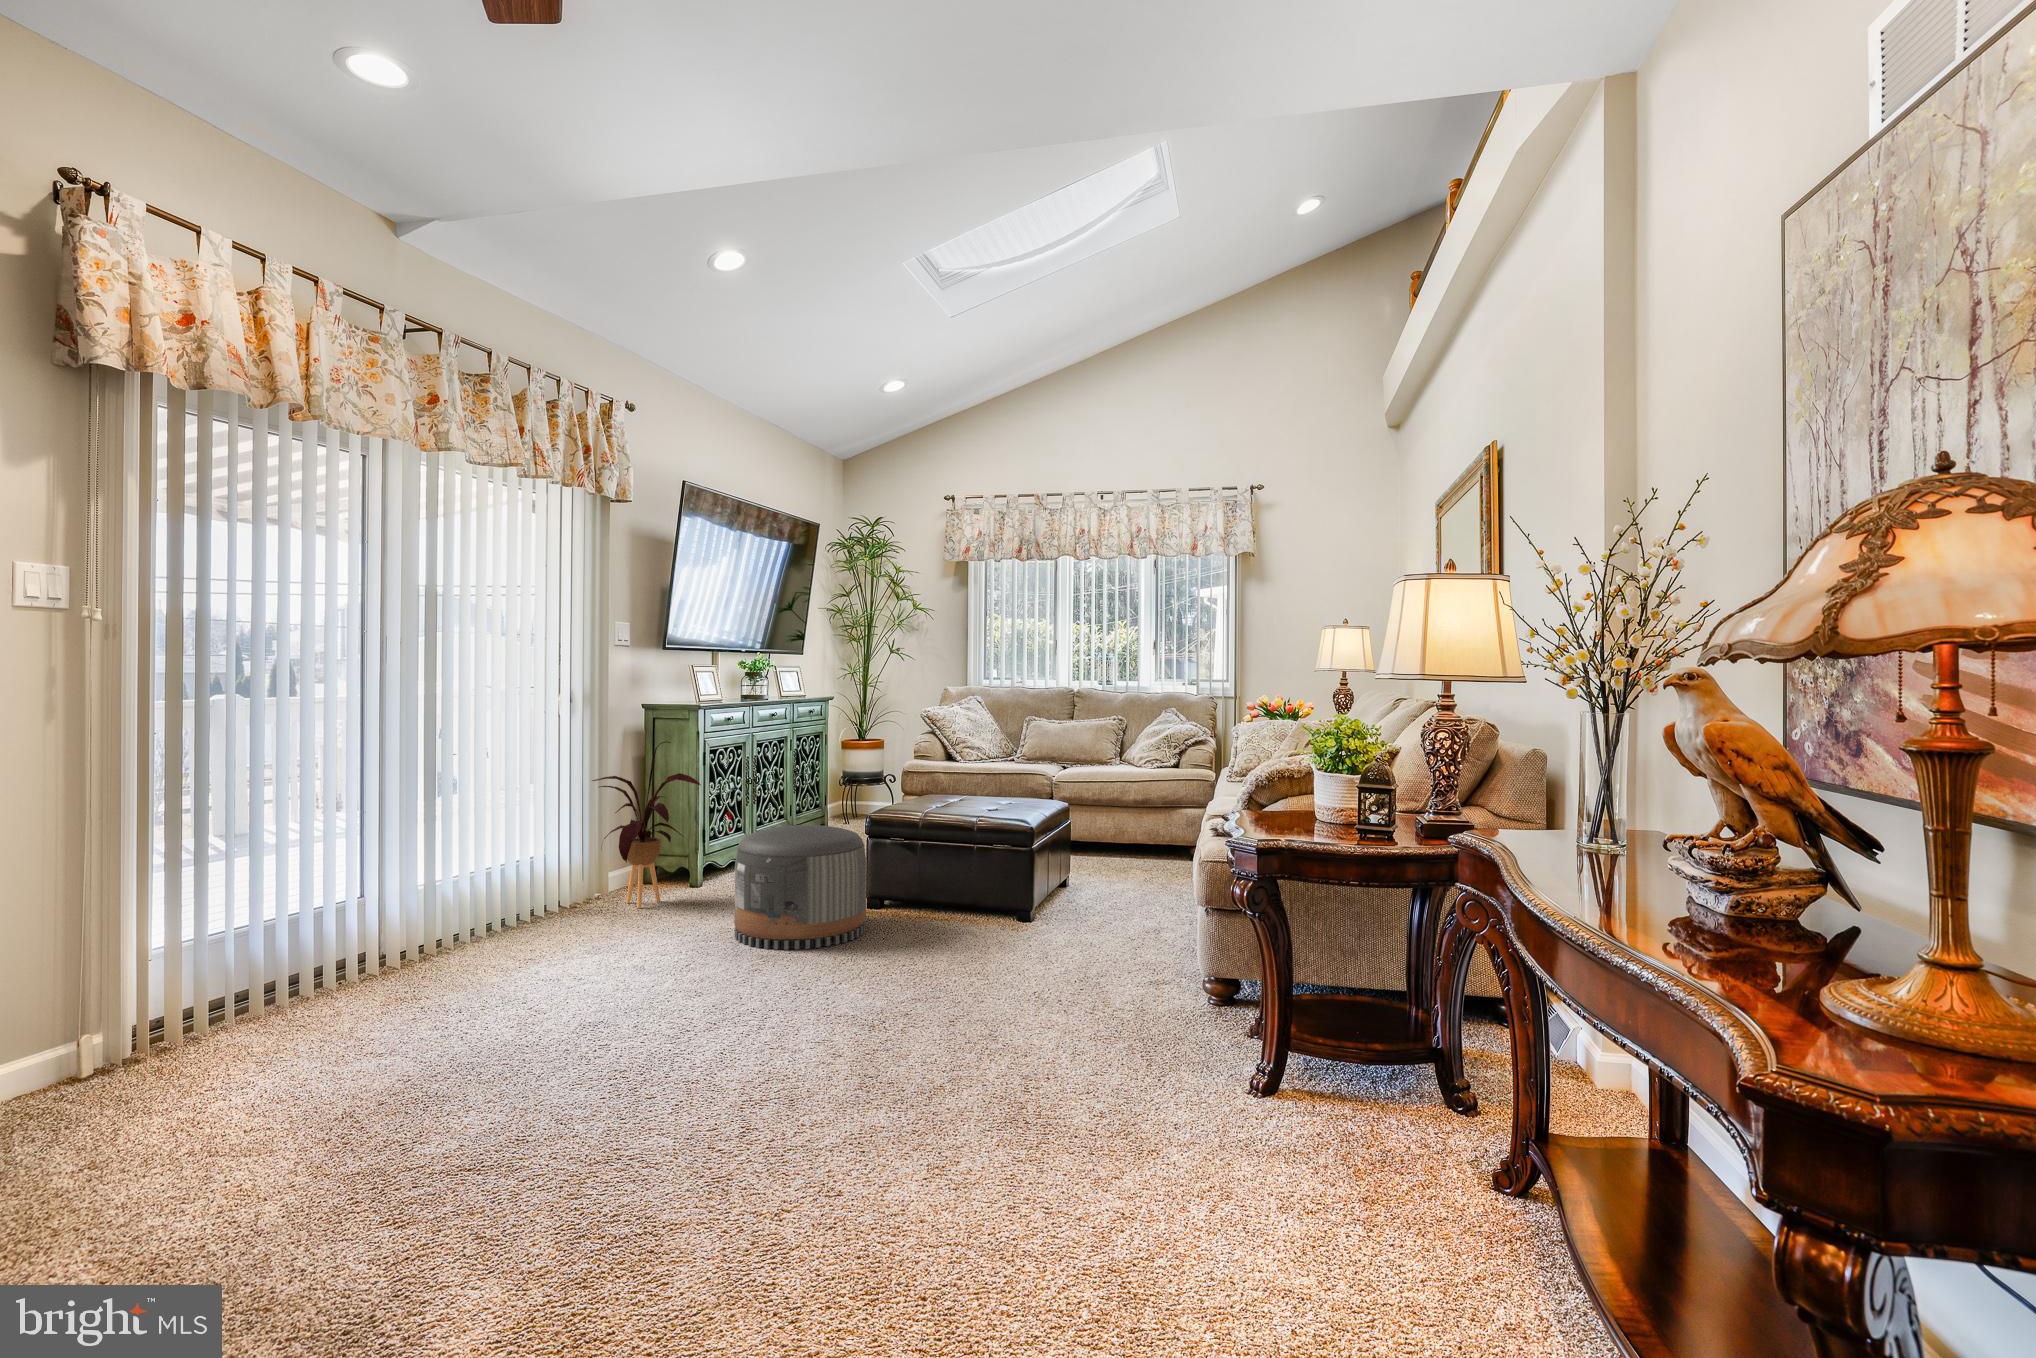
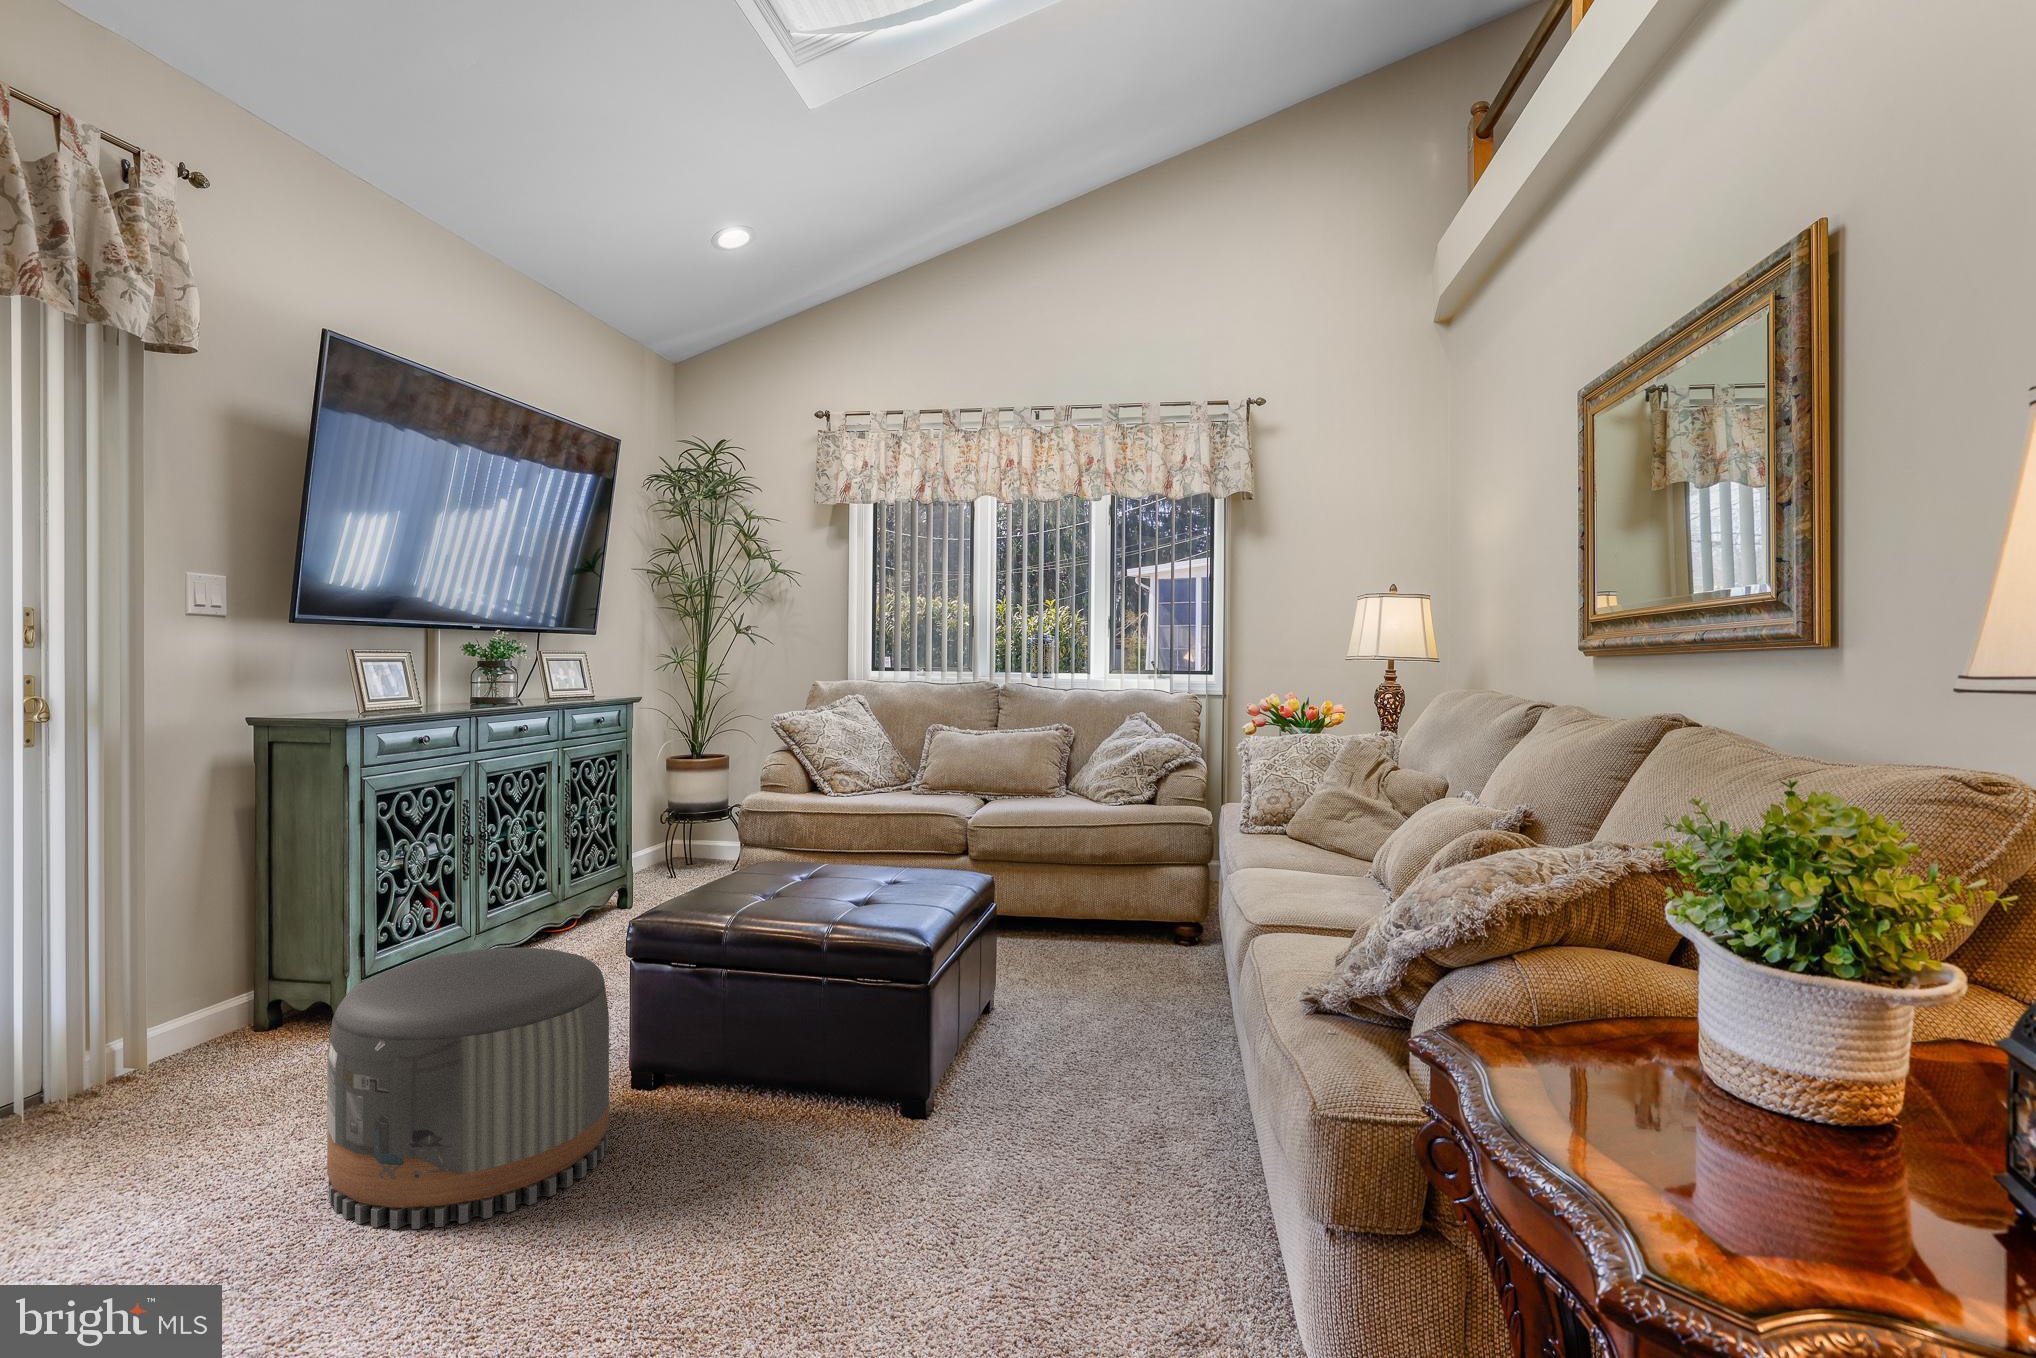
house plant: present [592,741,700,908] -> none [89,787,319,1099]

